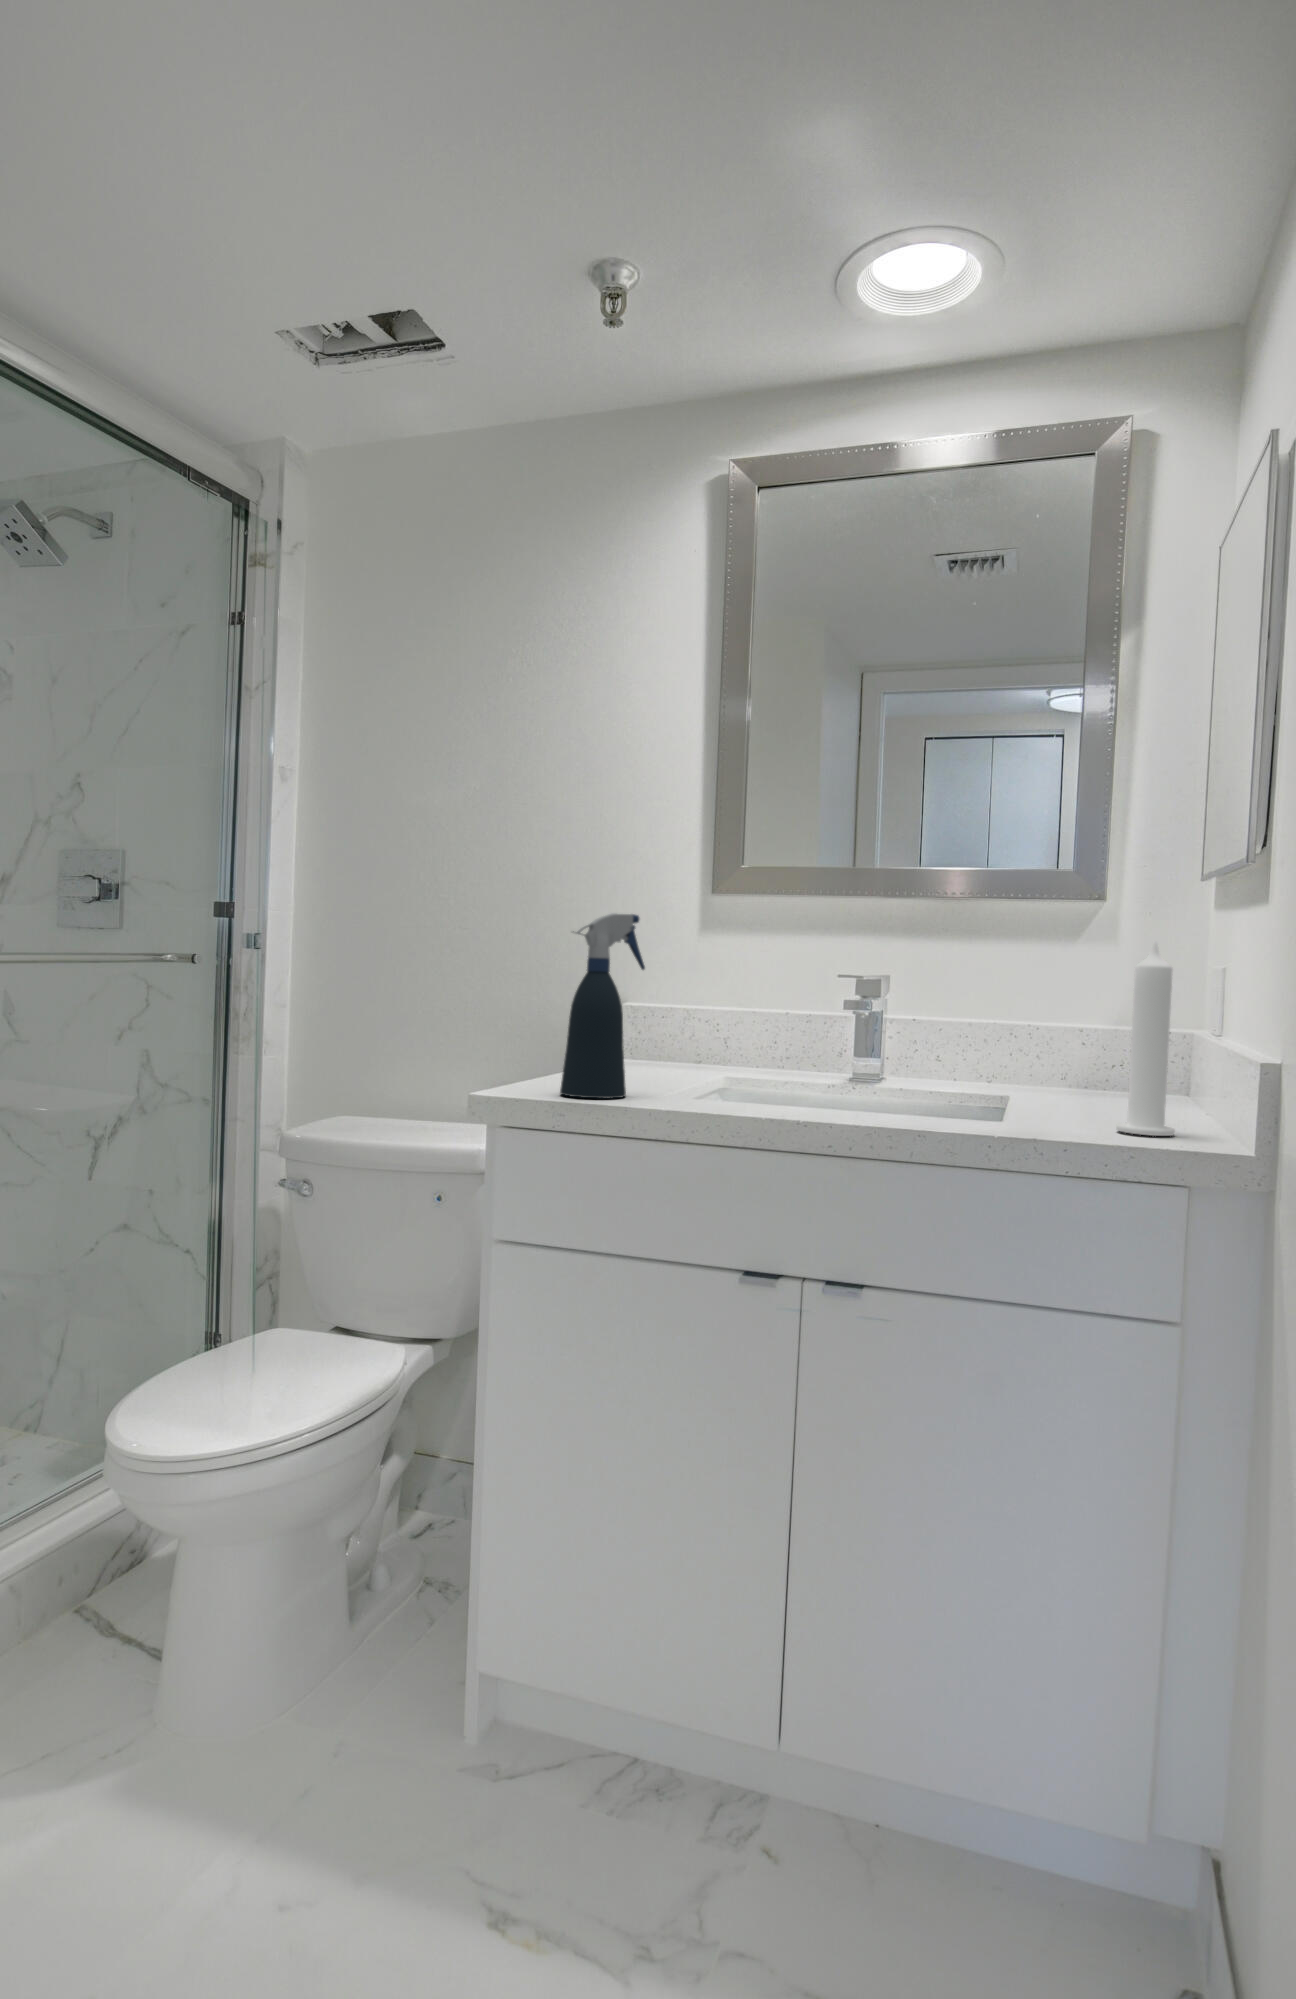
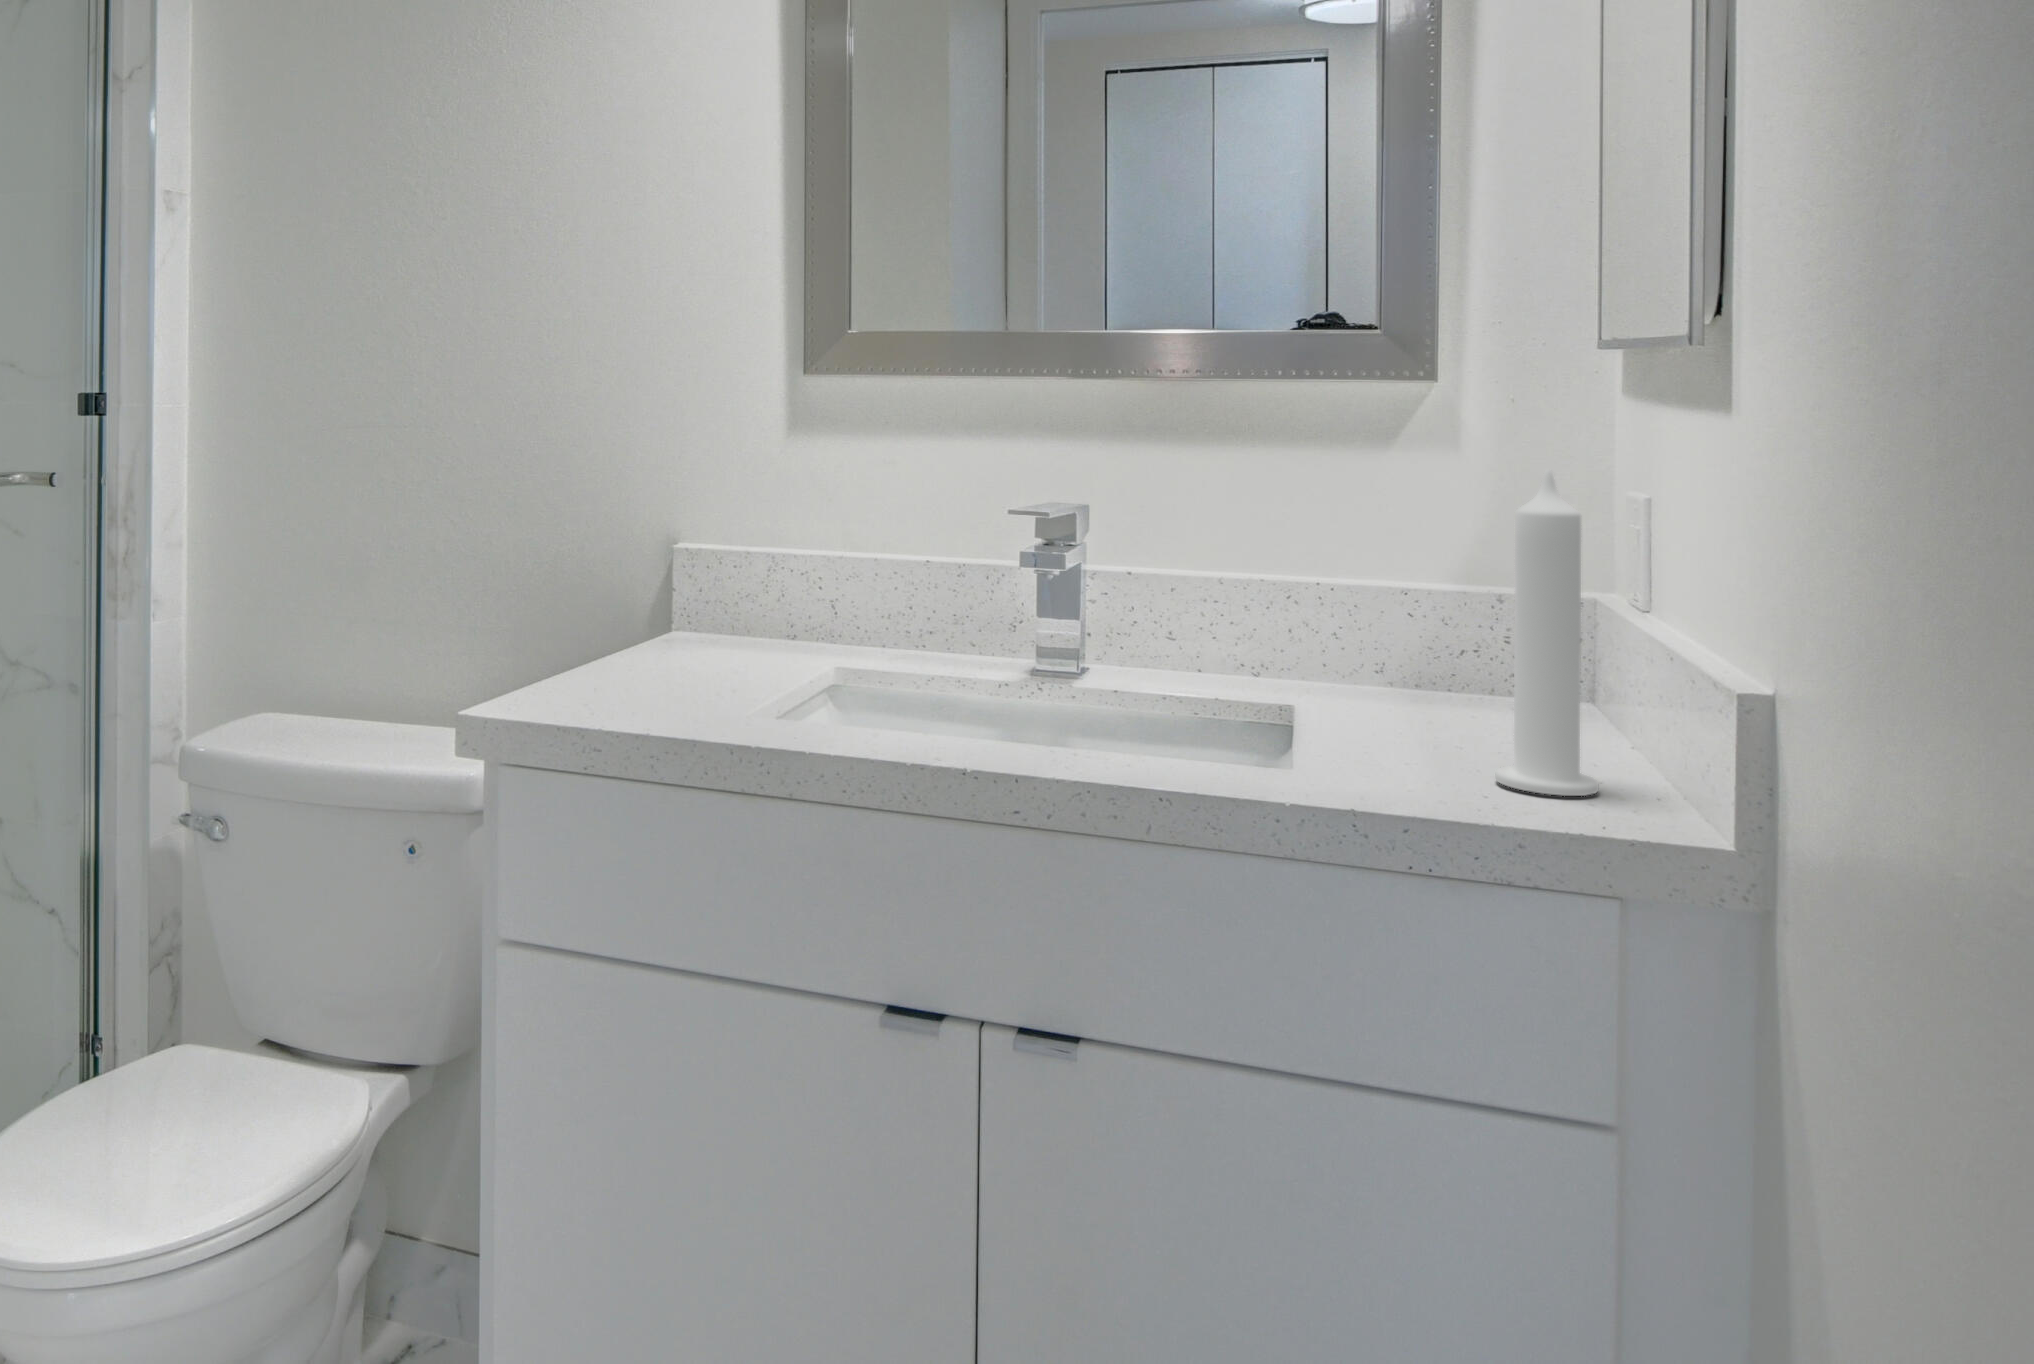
spray bottle: present [560,913,645,1098] -> none [584,421,709,714]

